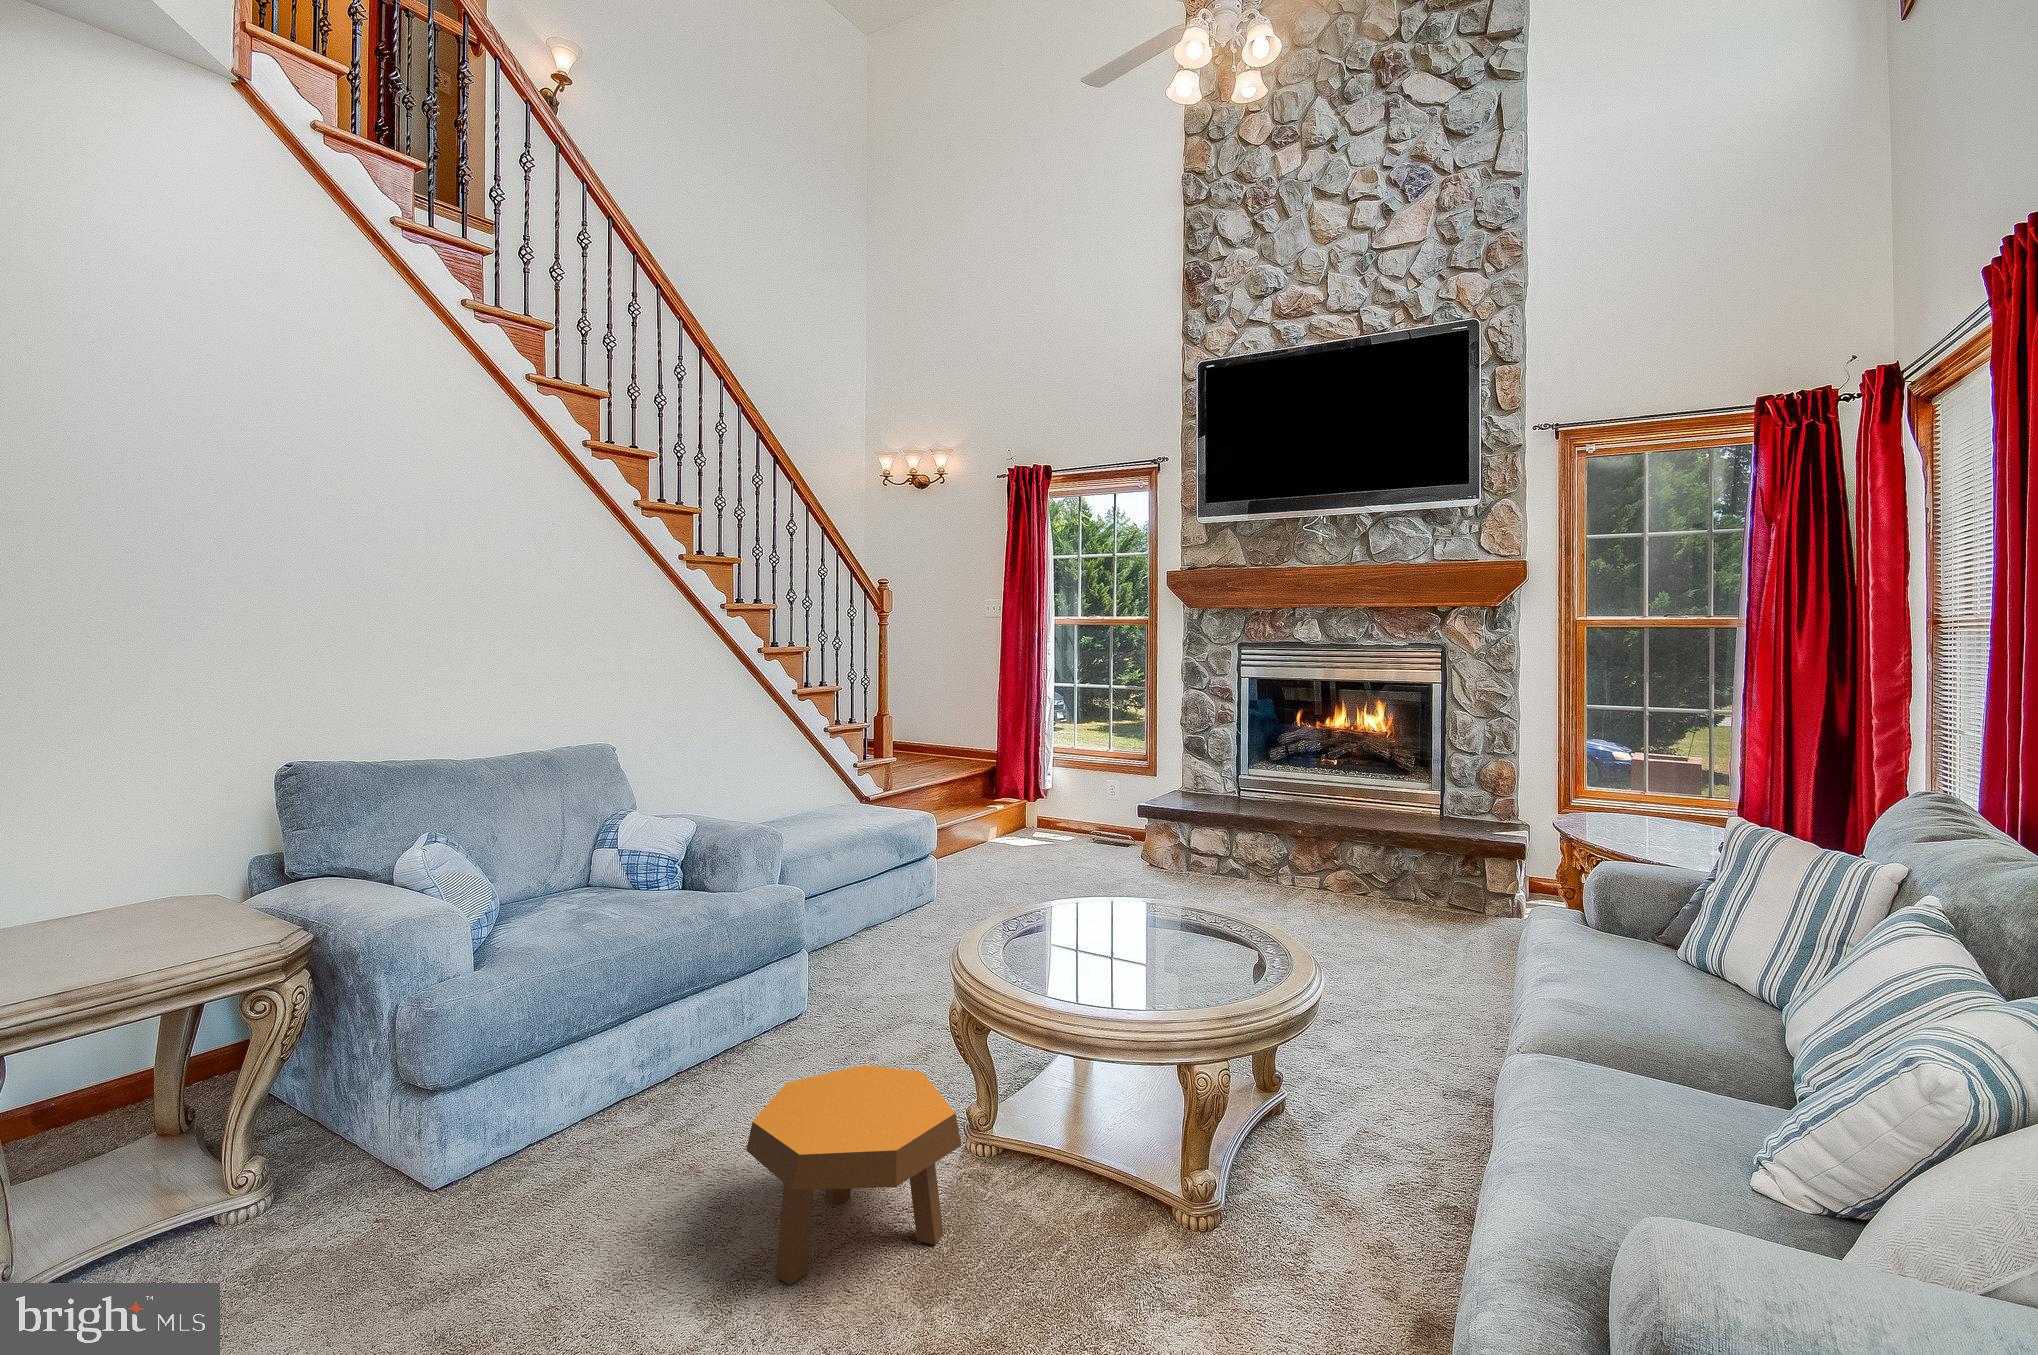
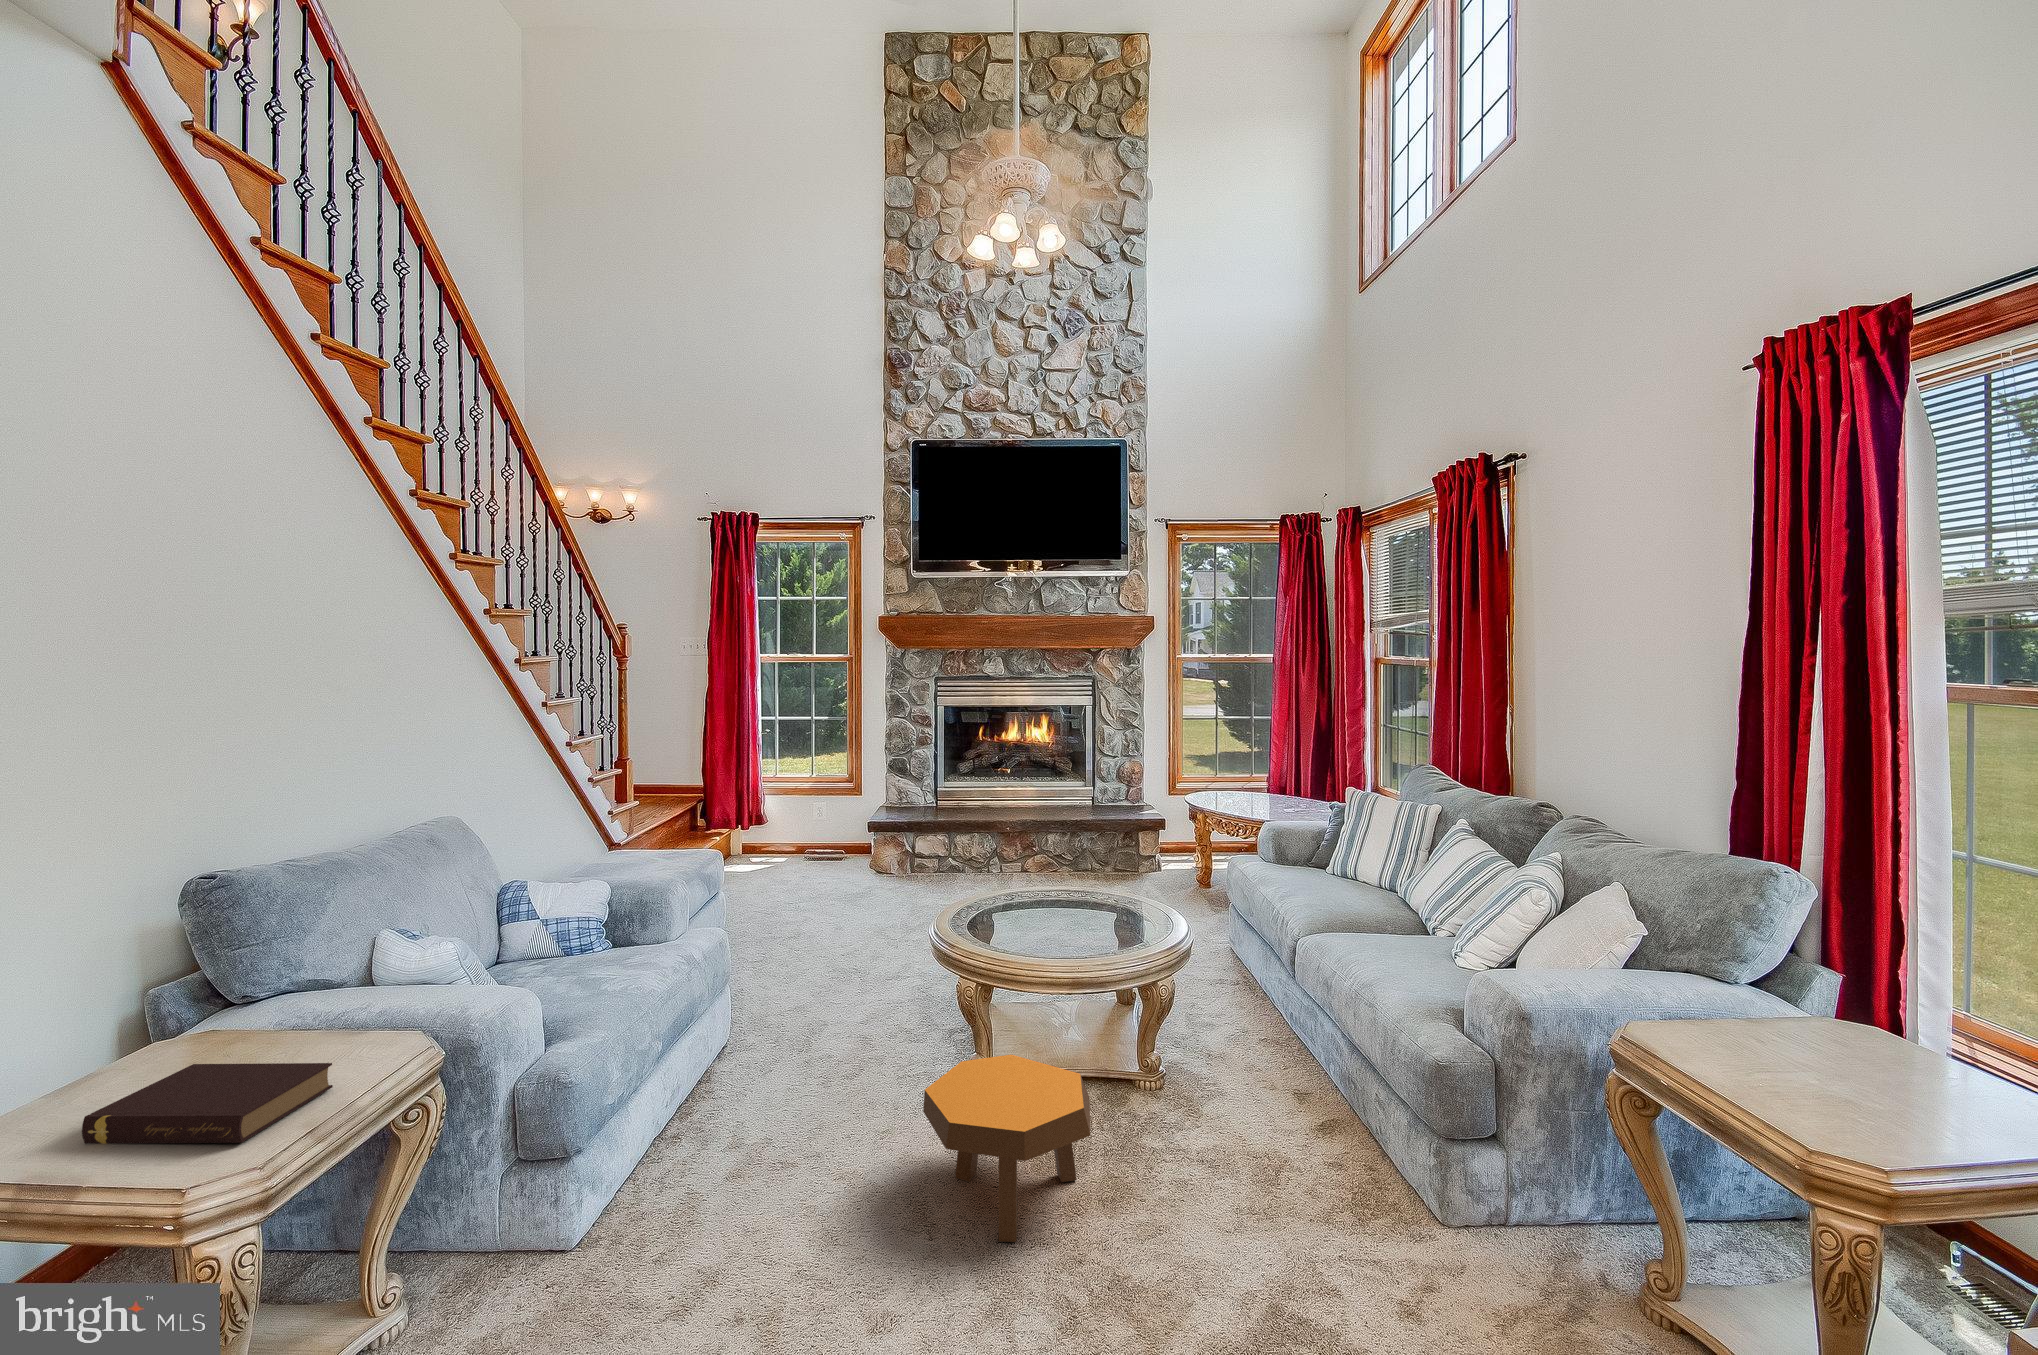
book: none [51,902,209,960] -> present [82,1063,333,1144]

